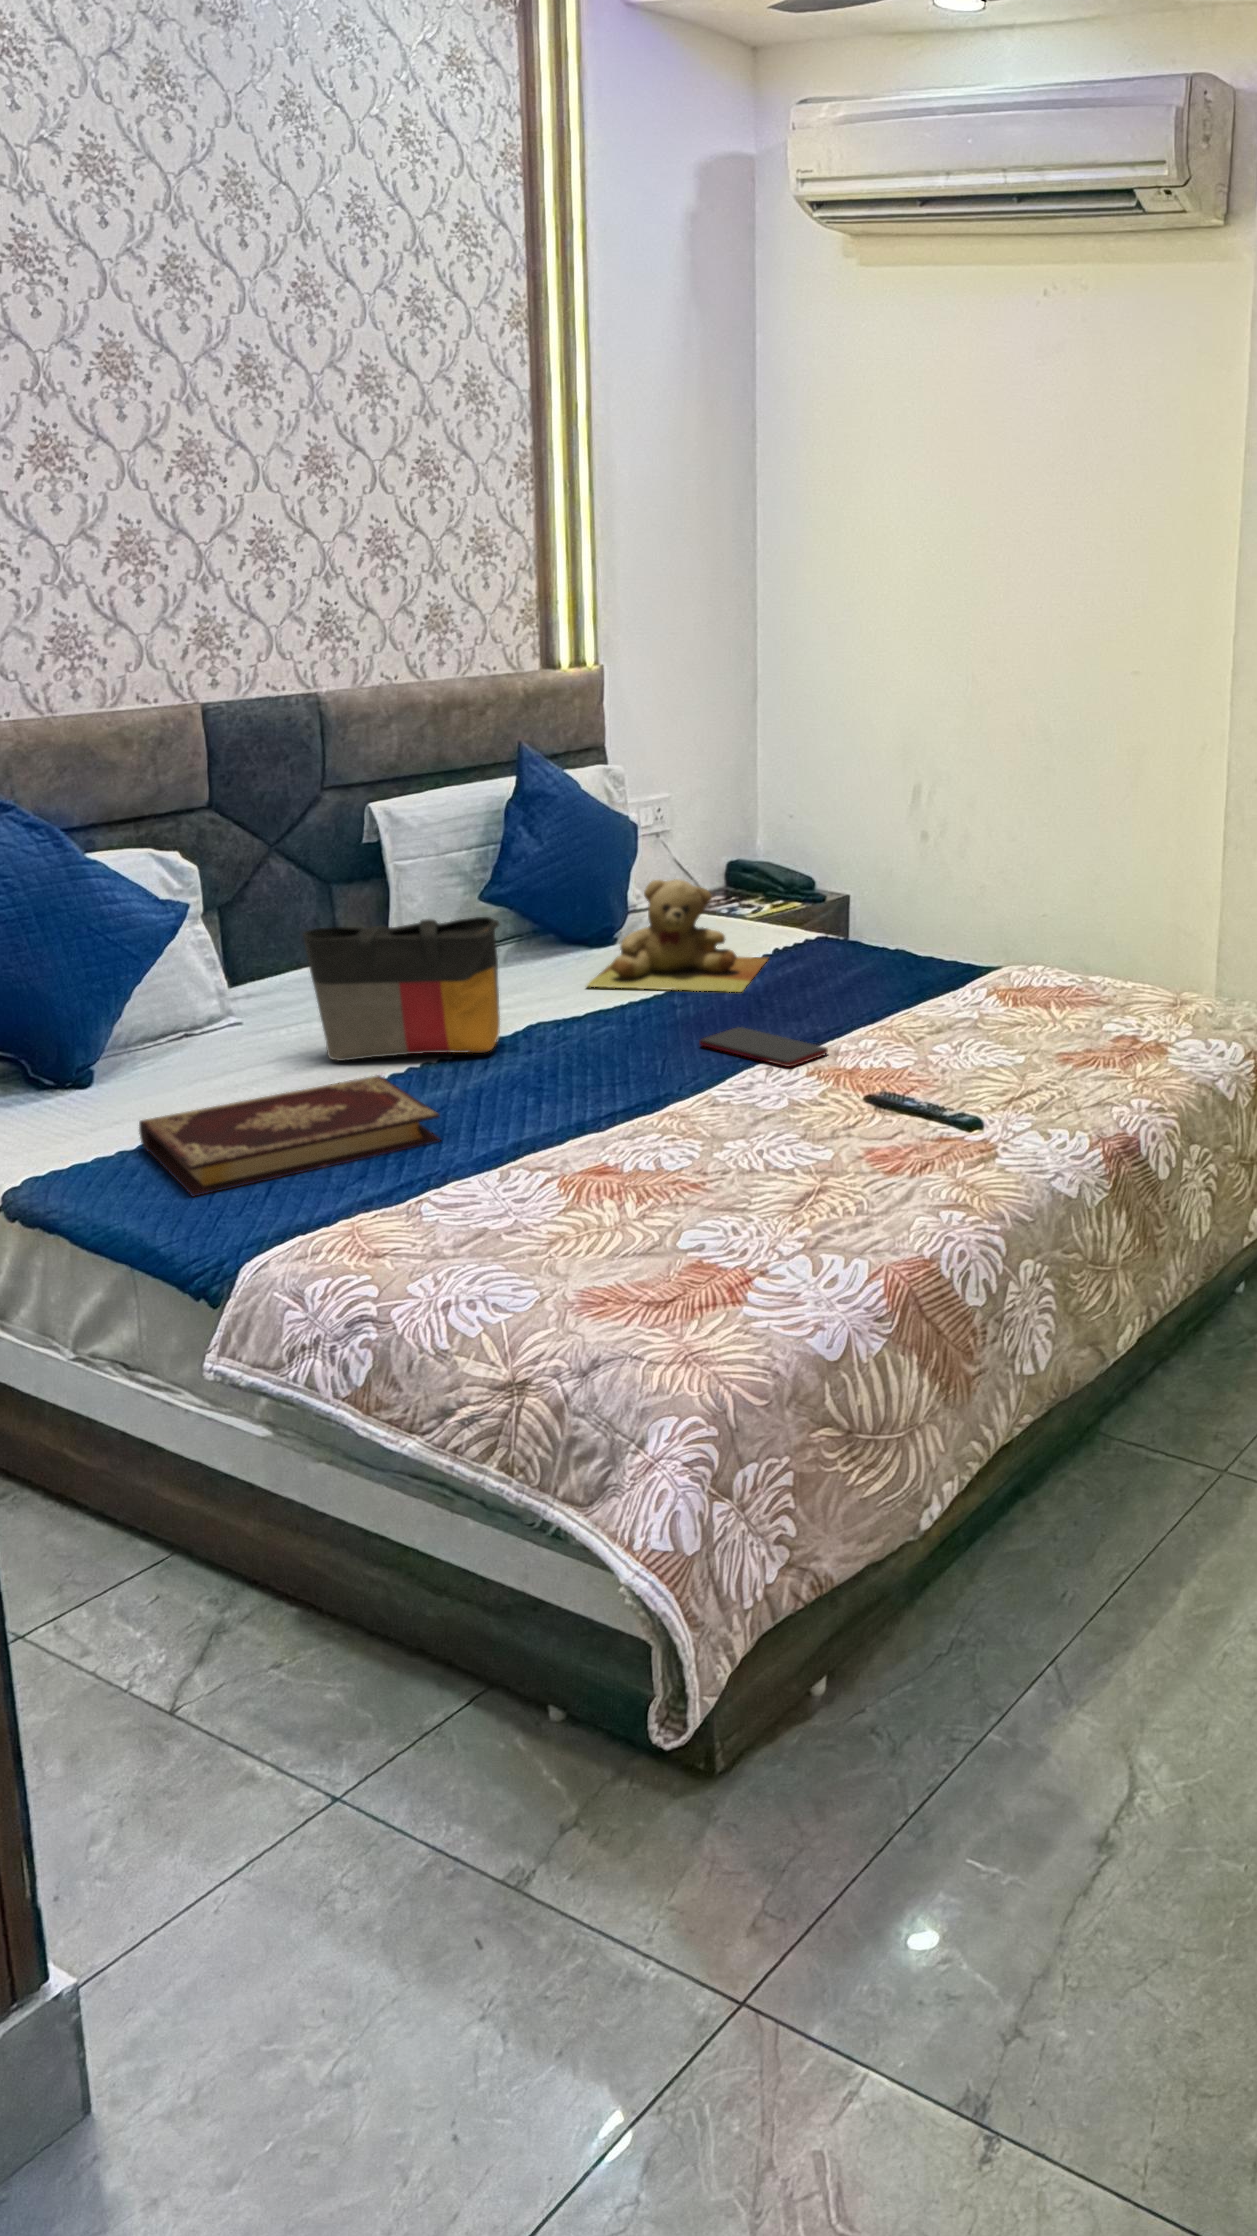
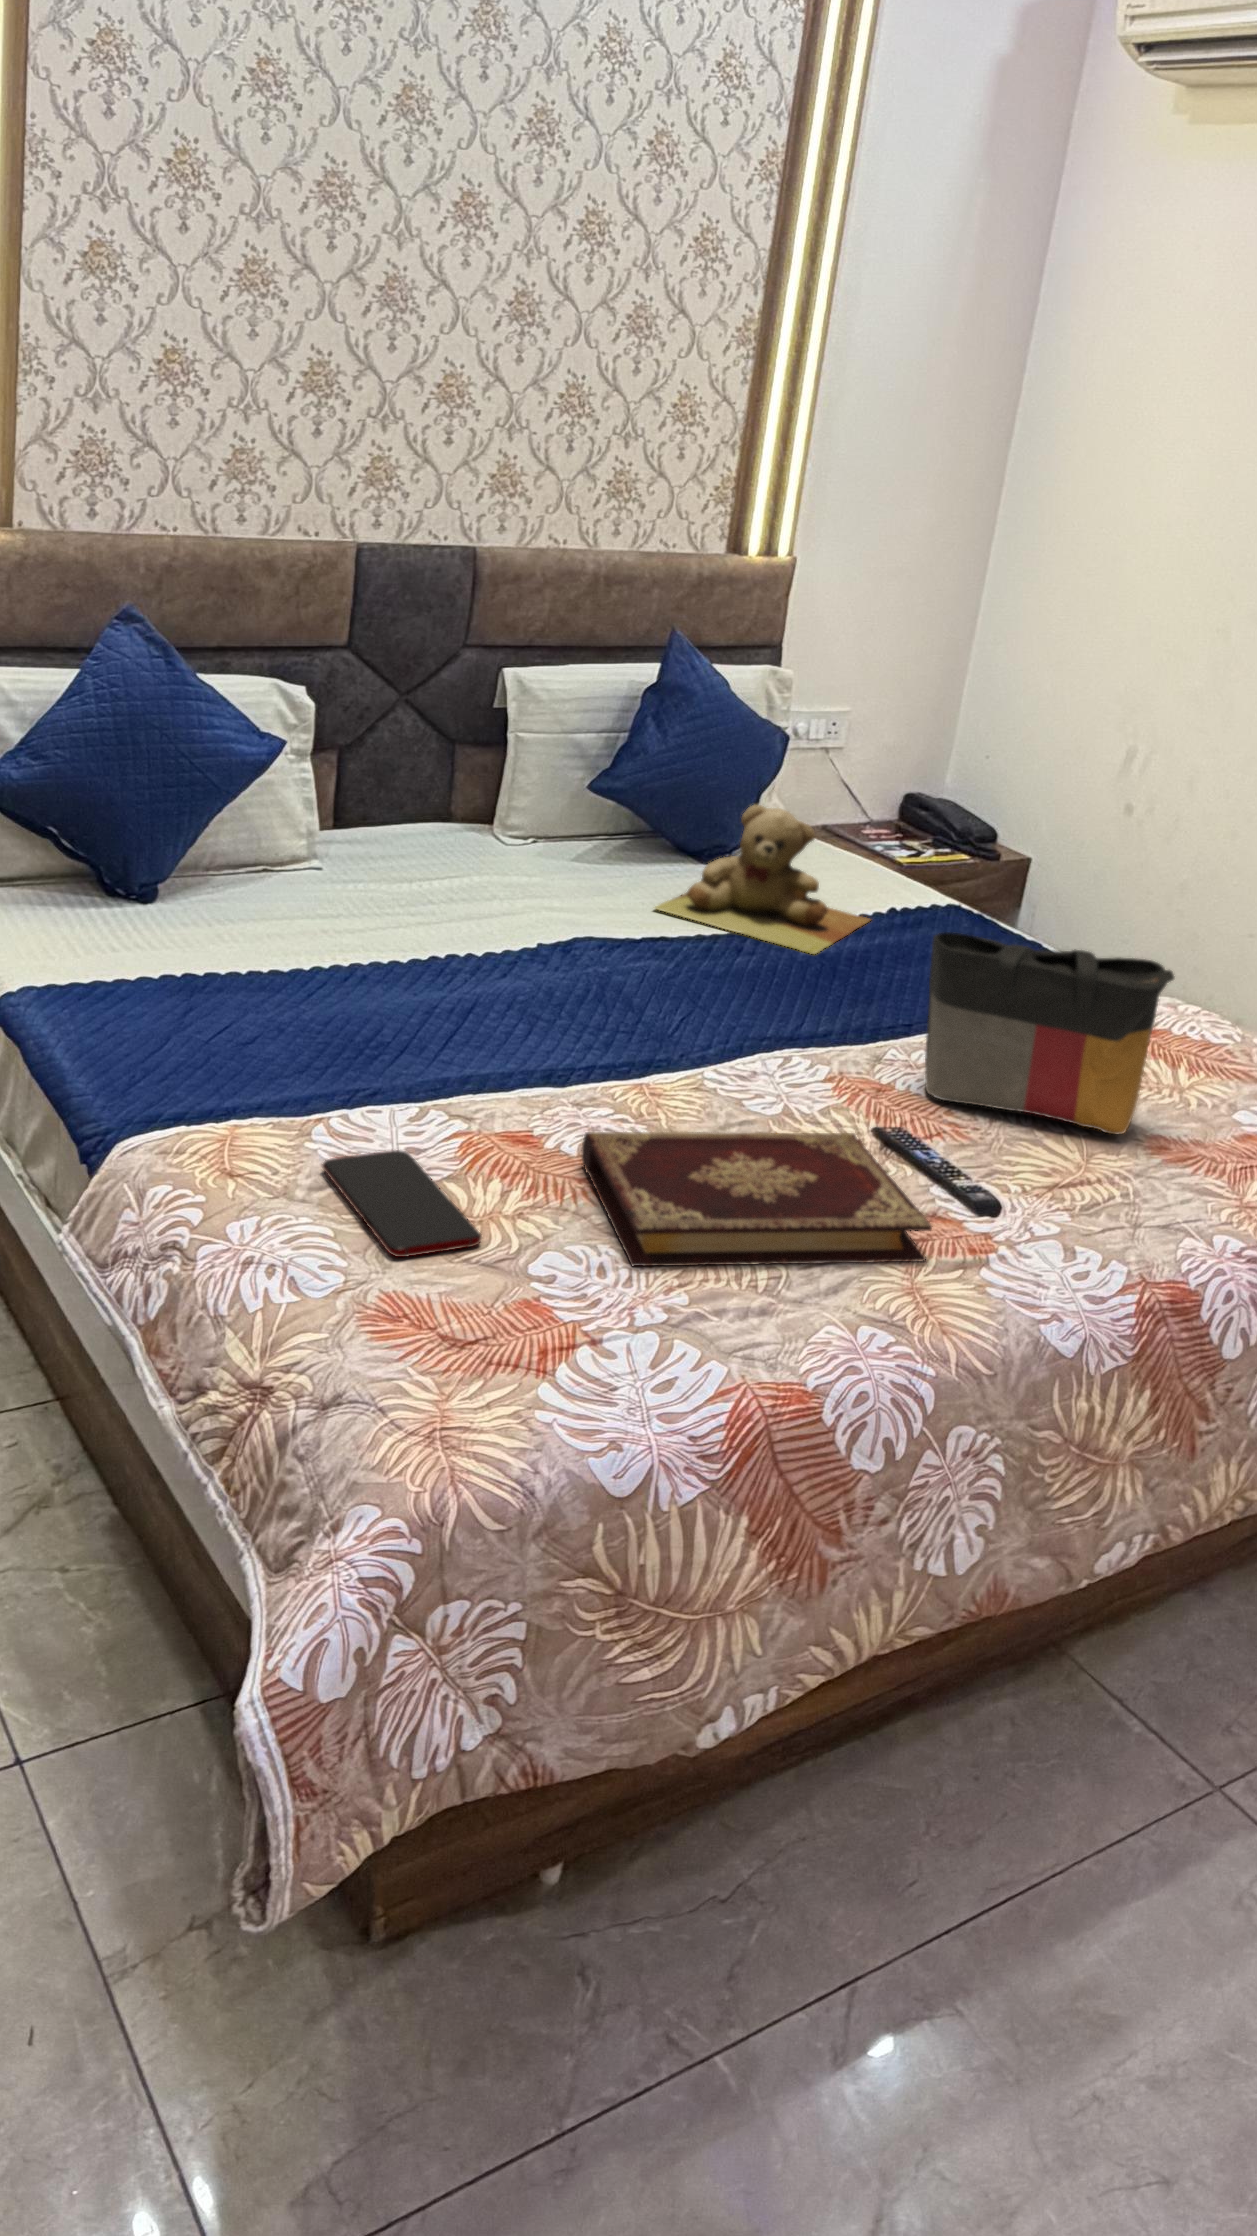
tote bag: present [303,917,500,1061] -> present [925,932,1174,1134]
smartphone: present [699,1027,828,1067] -> present [322,1150,482,1257]
book: present [139,1075,441,1196] -> present [581,1132,932,1266]

